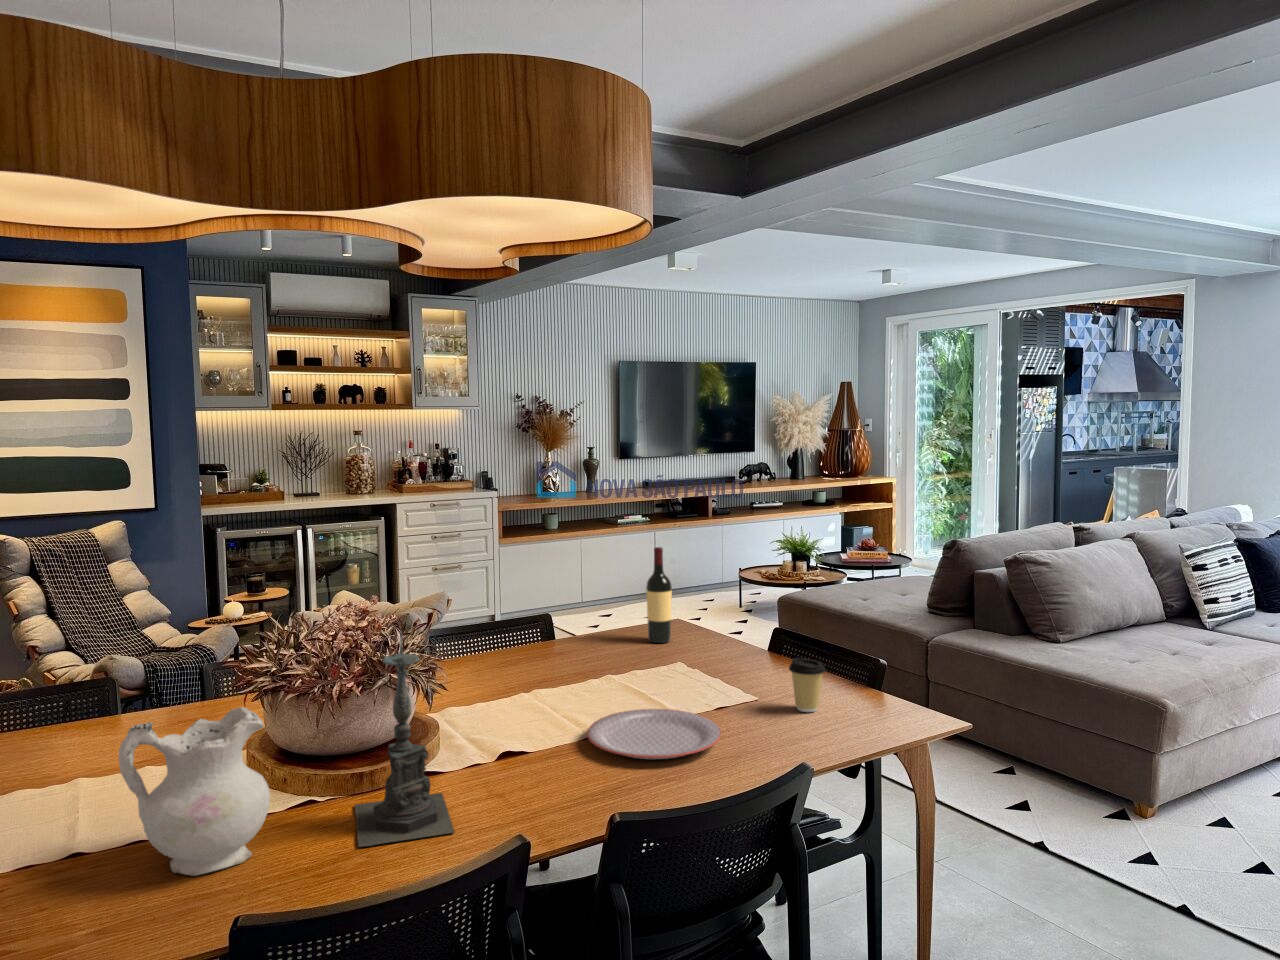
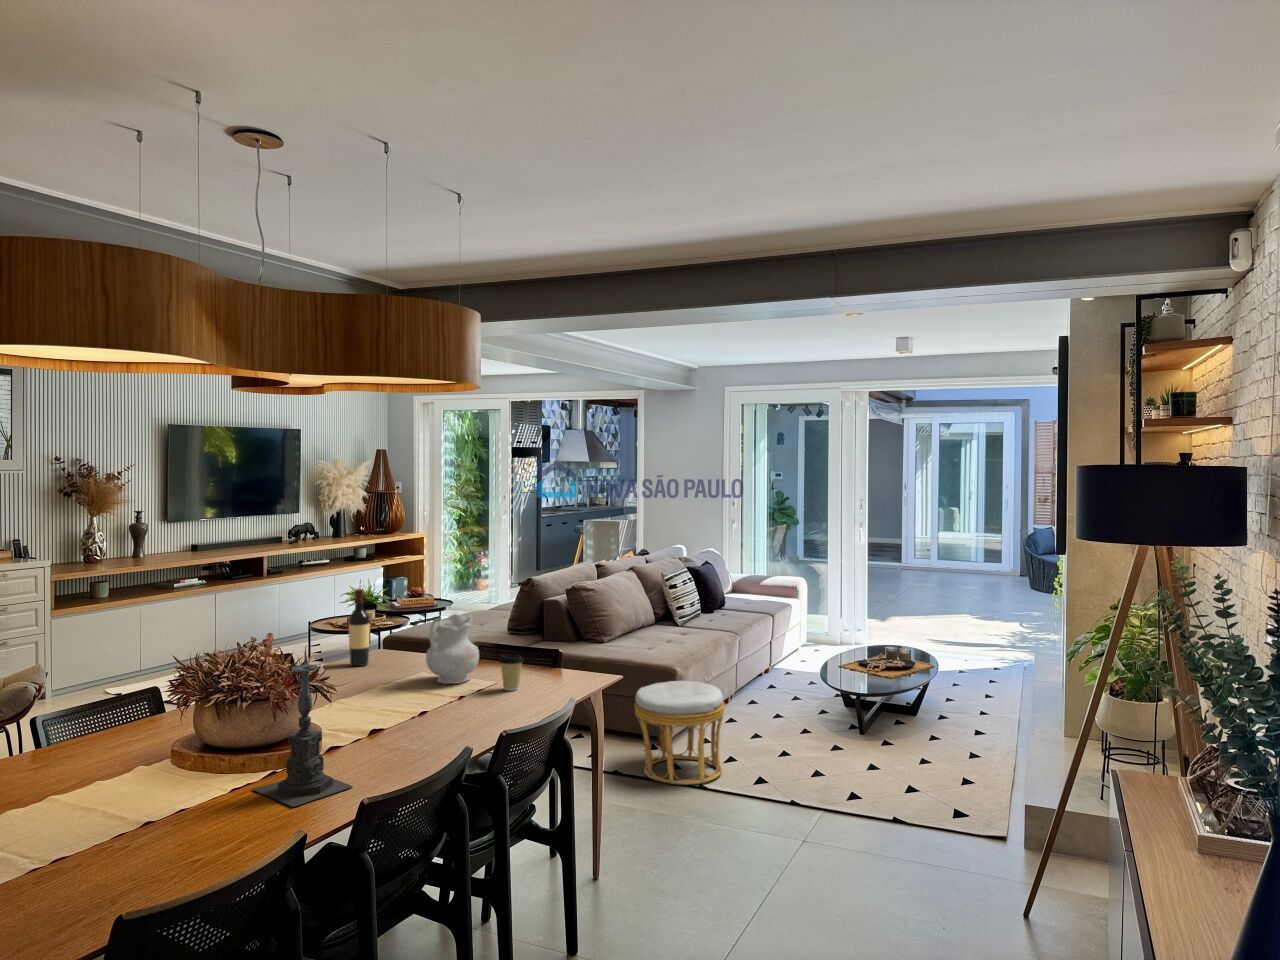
ceramic pitcher: present [119,707,270,876] -> present [426,614,479,684]
plate: present [587,709,721,759] -> none [380,700,479,730]
ottoman: none [1077,718,1240,893] -> present [635,681,725,785]

